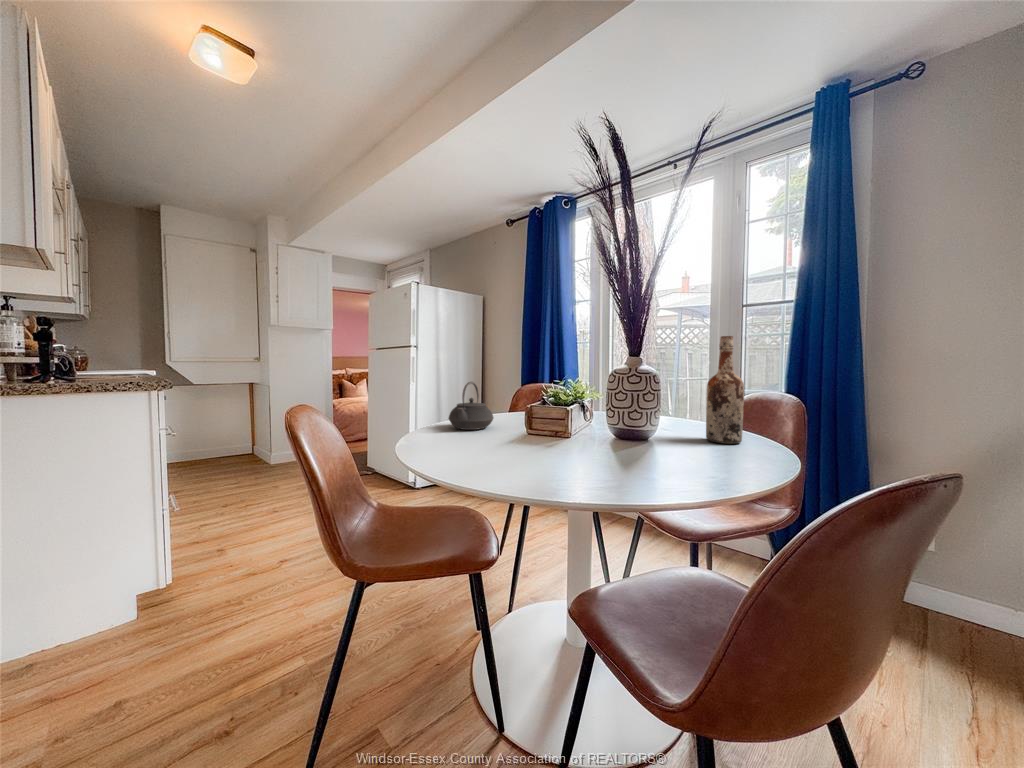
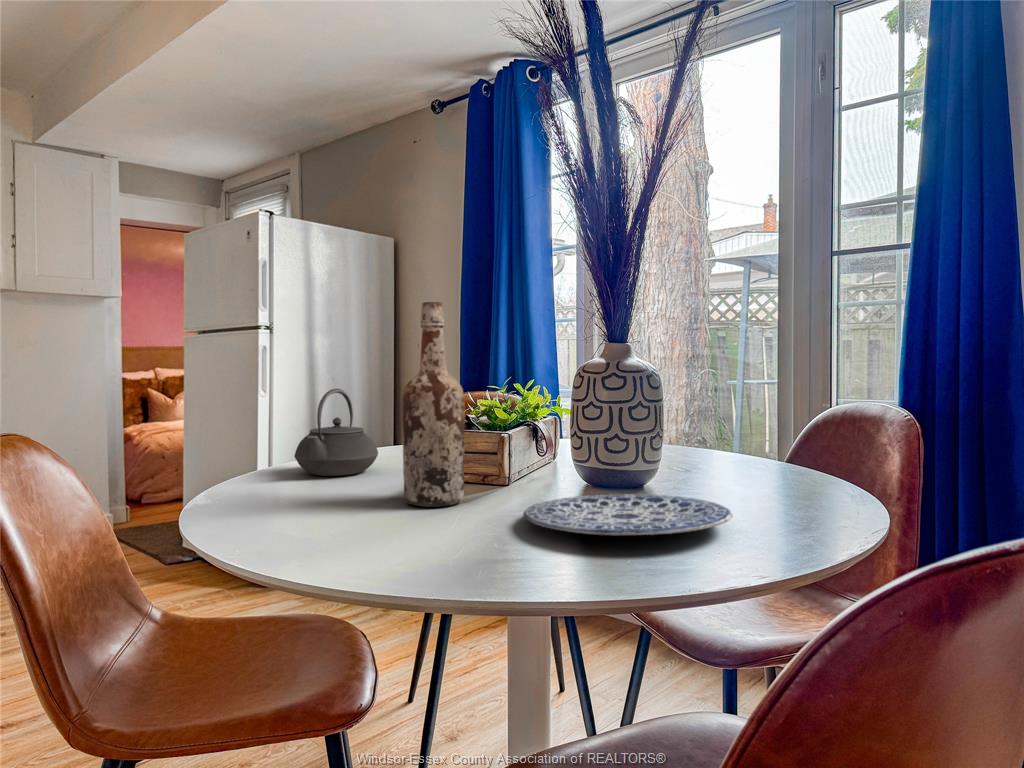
wine bottle: present [706,336,744,444] -> present [402,302,465,507]
plate: none [590,444,716,468] -> present [523,494,733,535]

